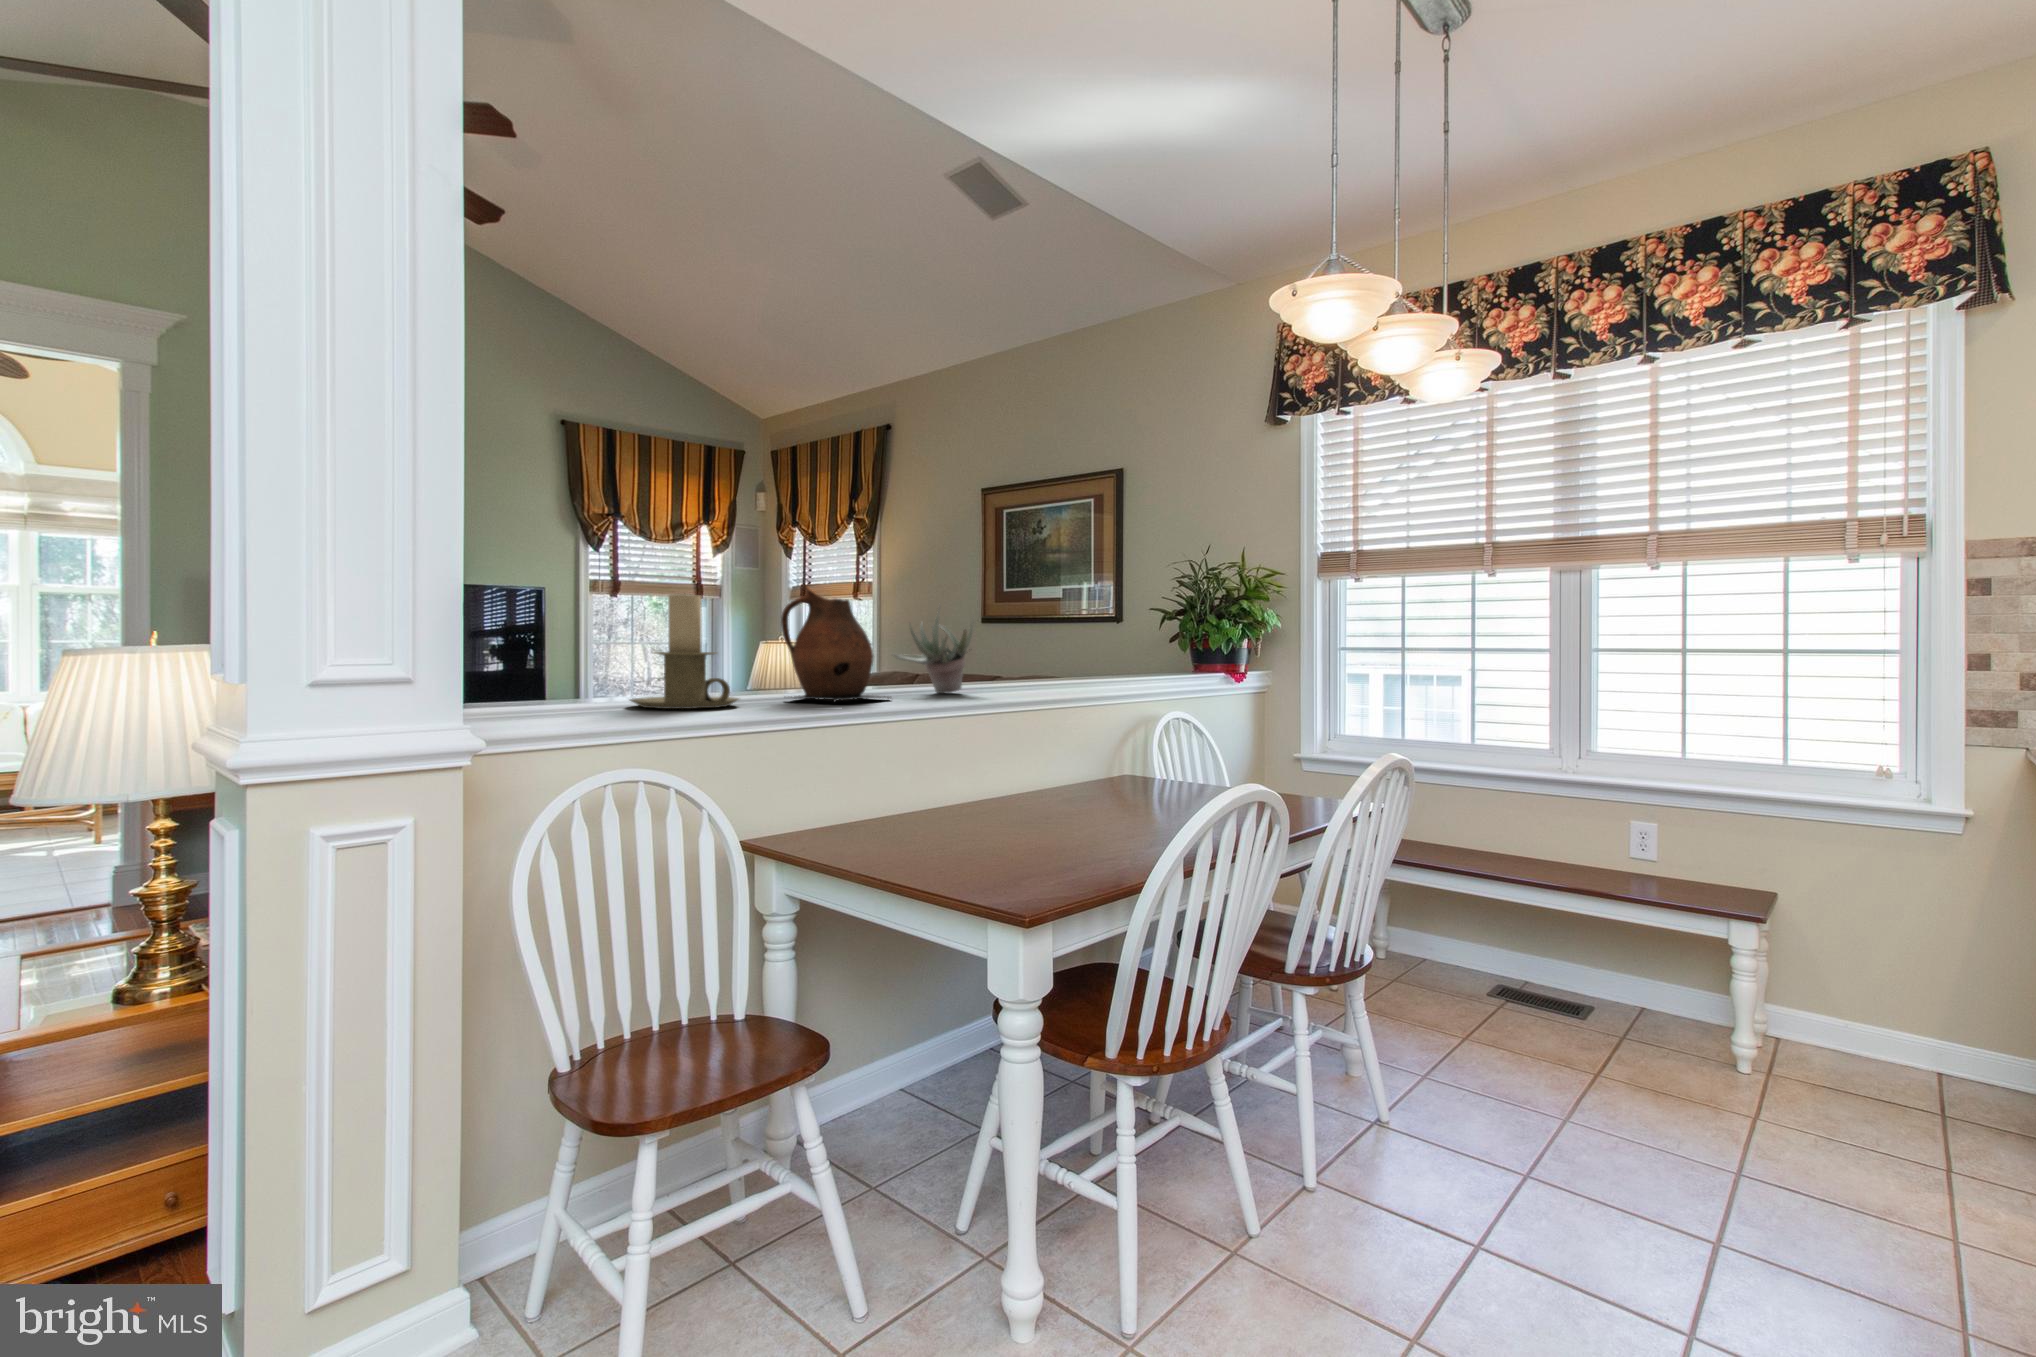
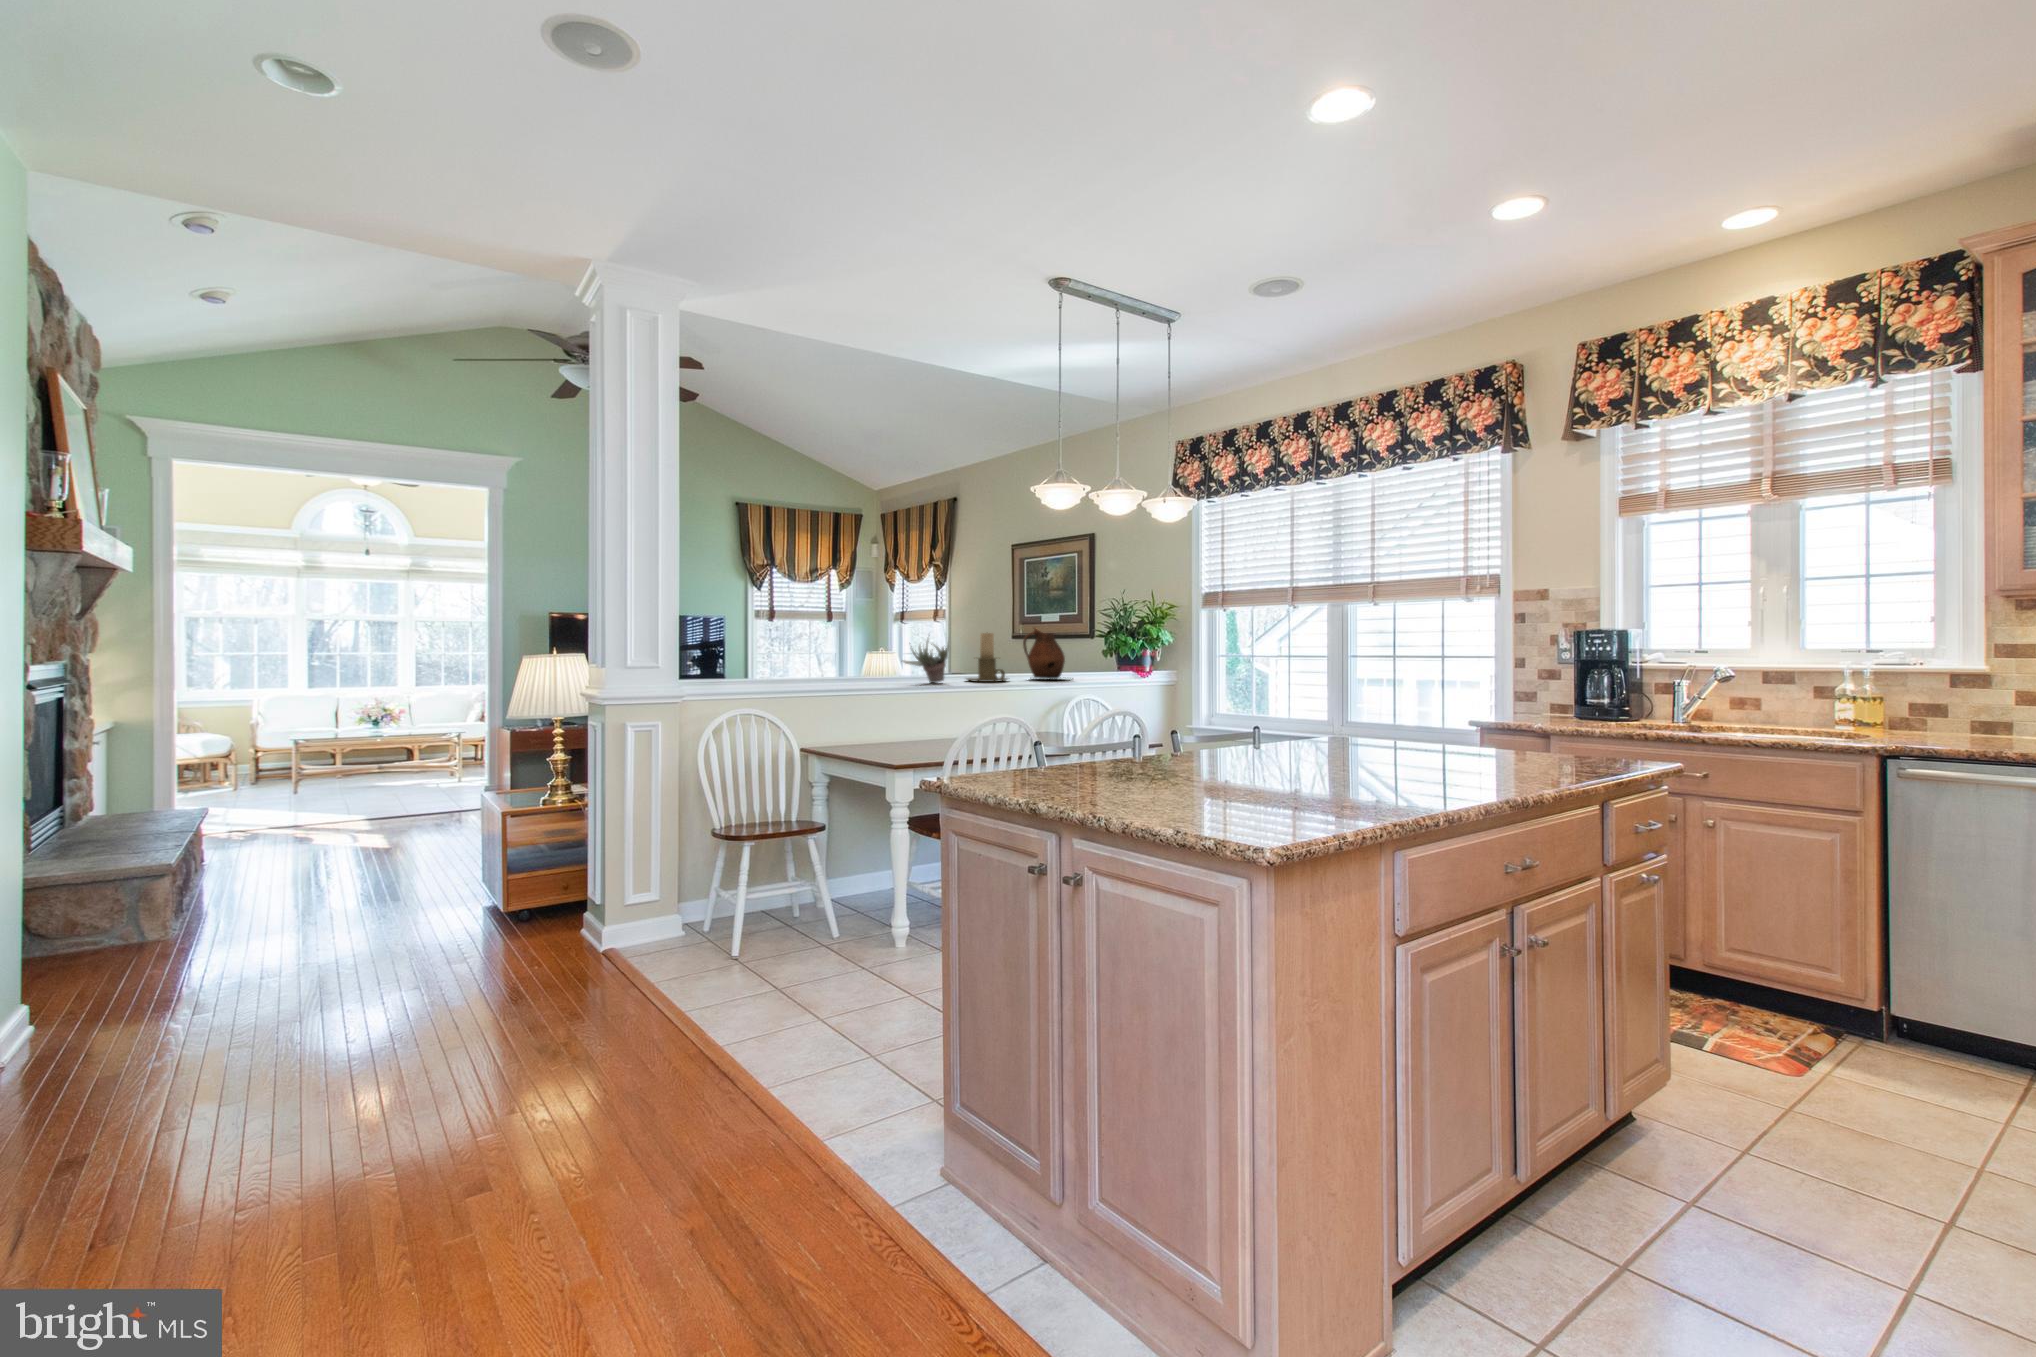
ceramic pitcher: present [781,586,890,702] -> present [1023,628,1073,679]
candle holder: present [630,594,739,709] -> present [967,633,1007,682]

